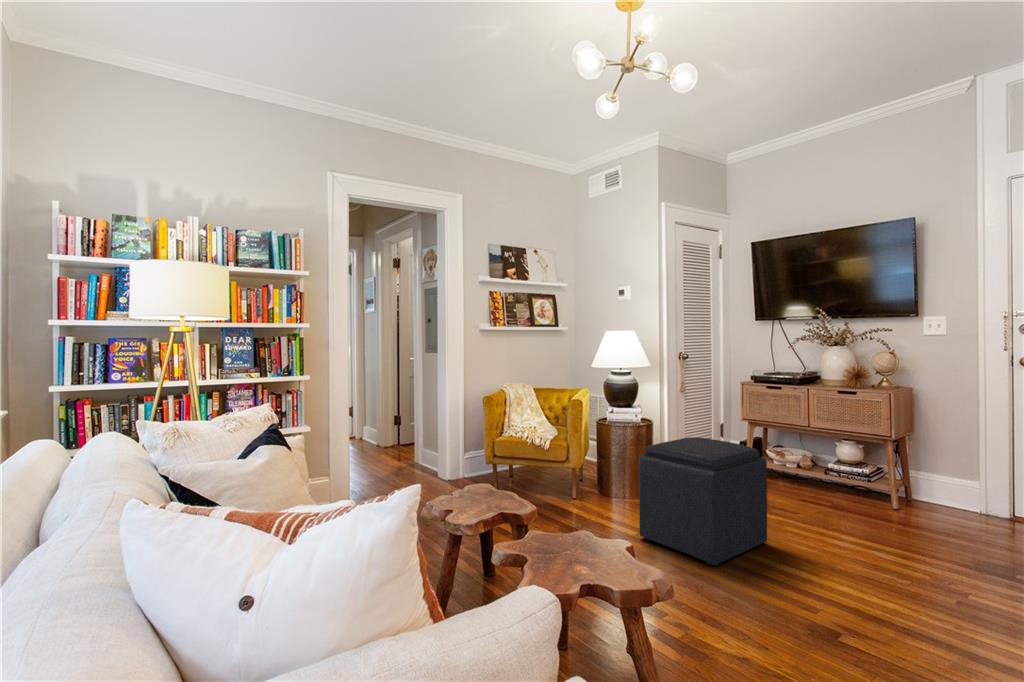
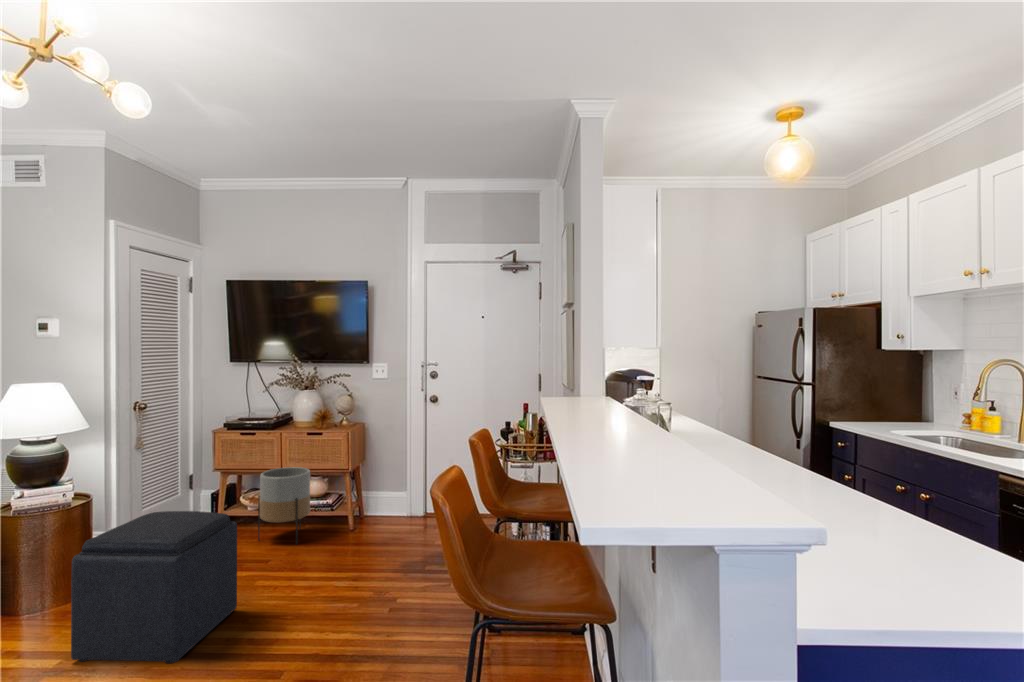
planter: none [785,425,843,506] -> present [258,467,310,544]

